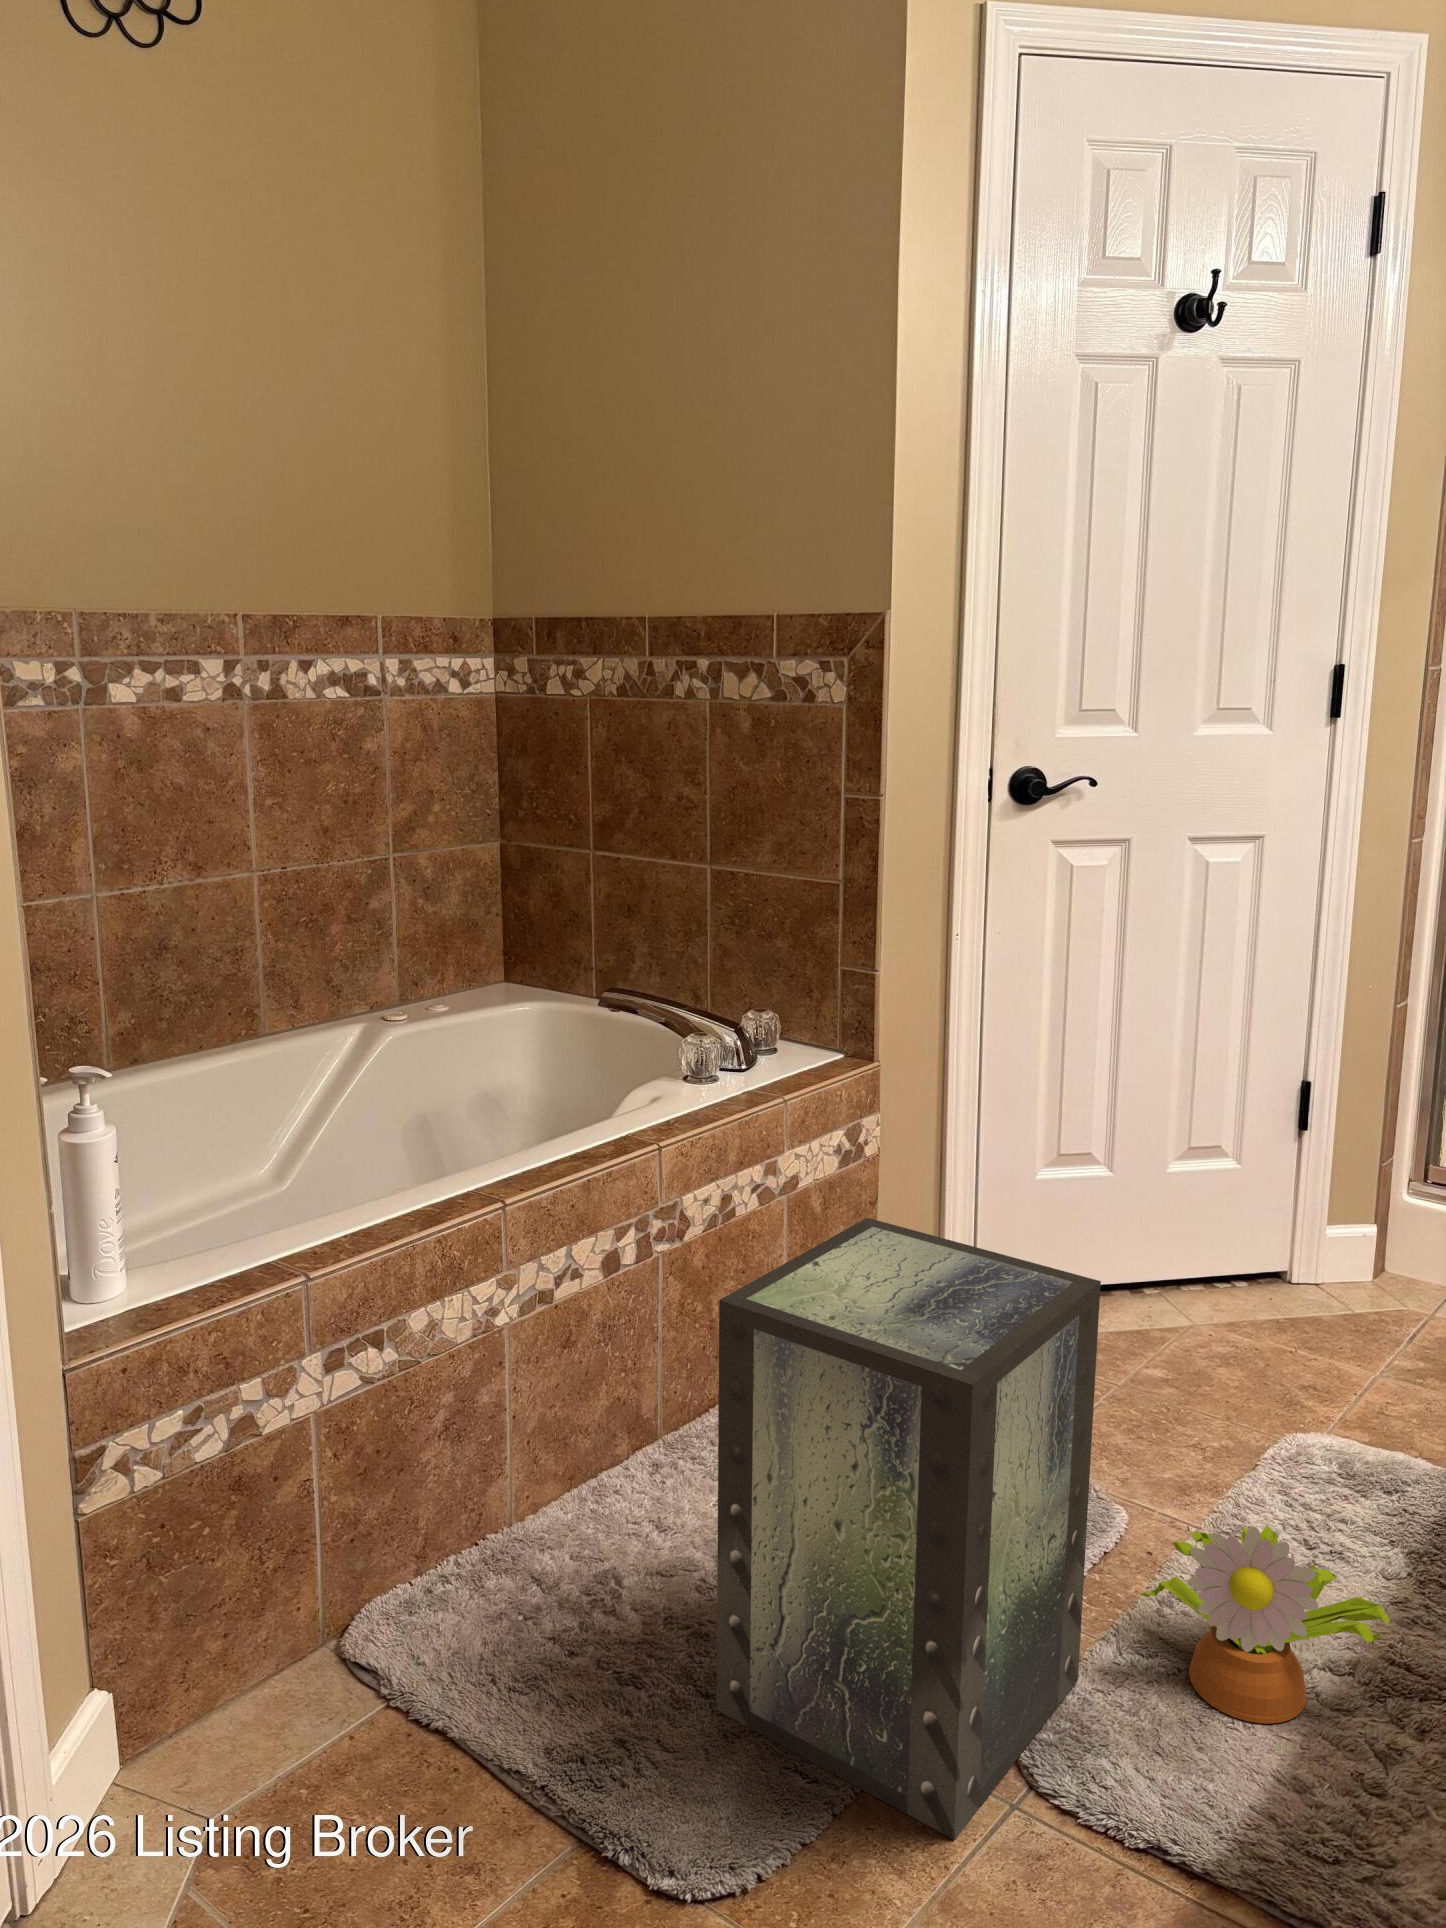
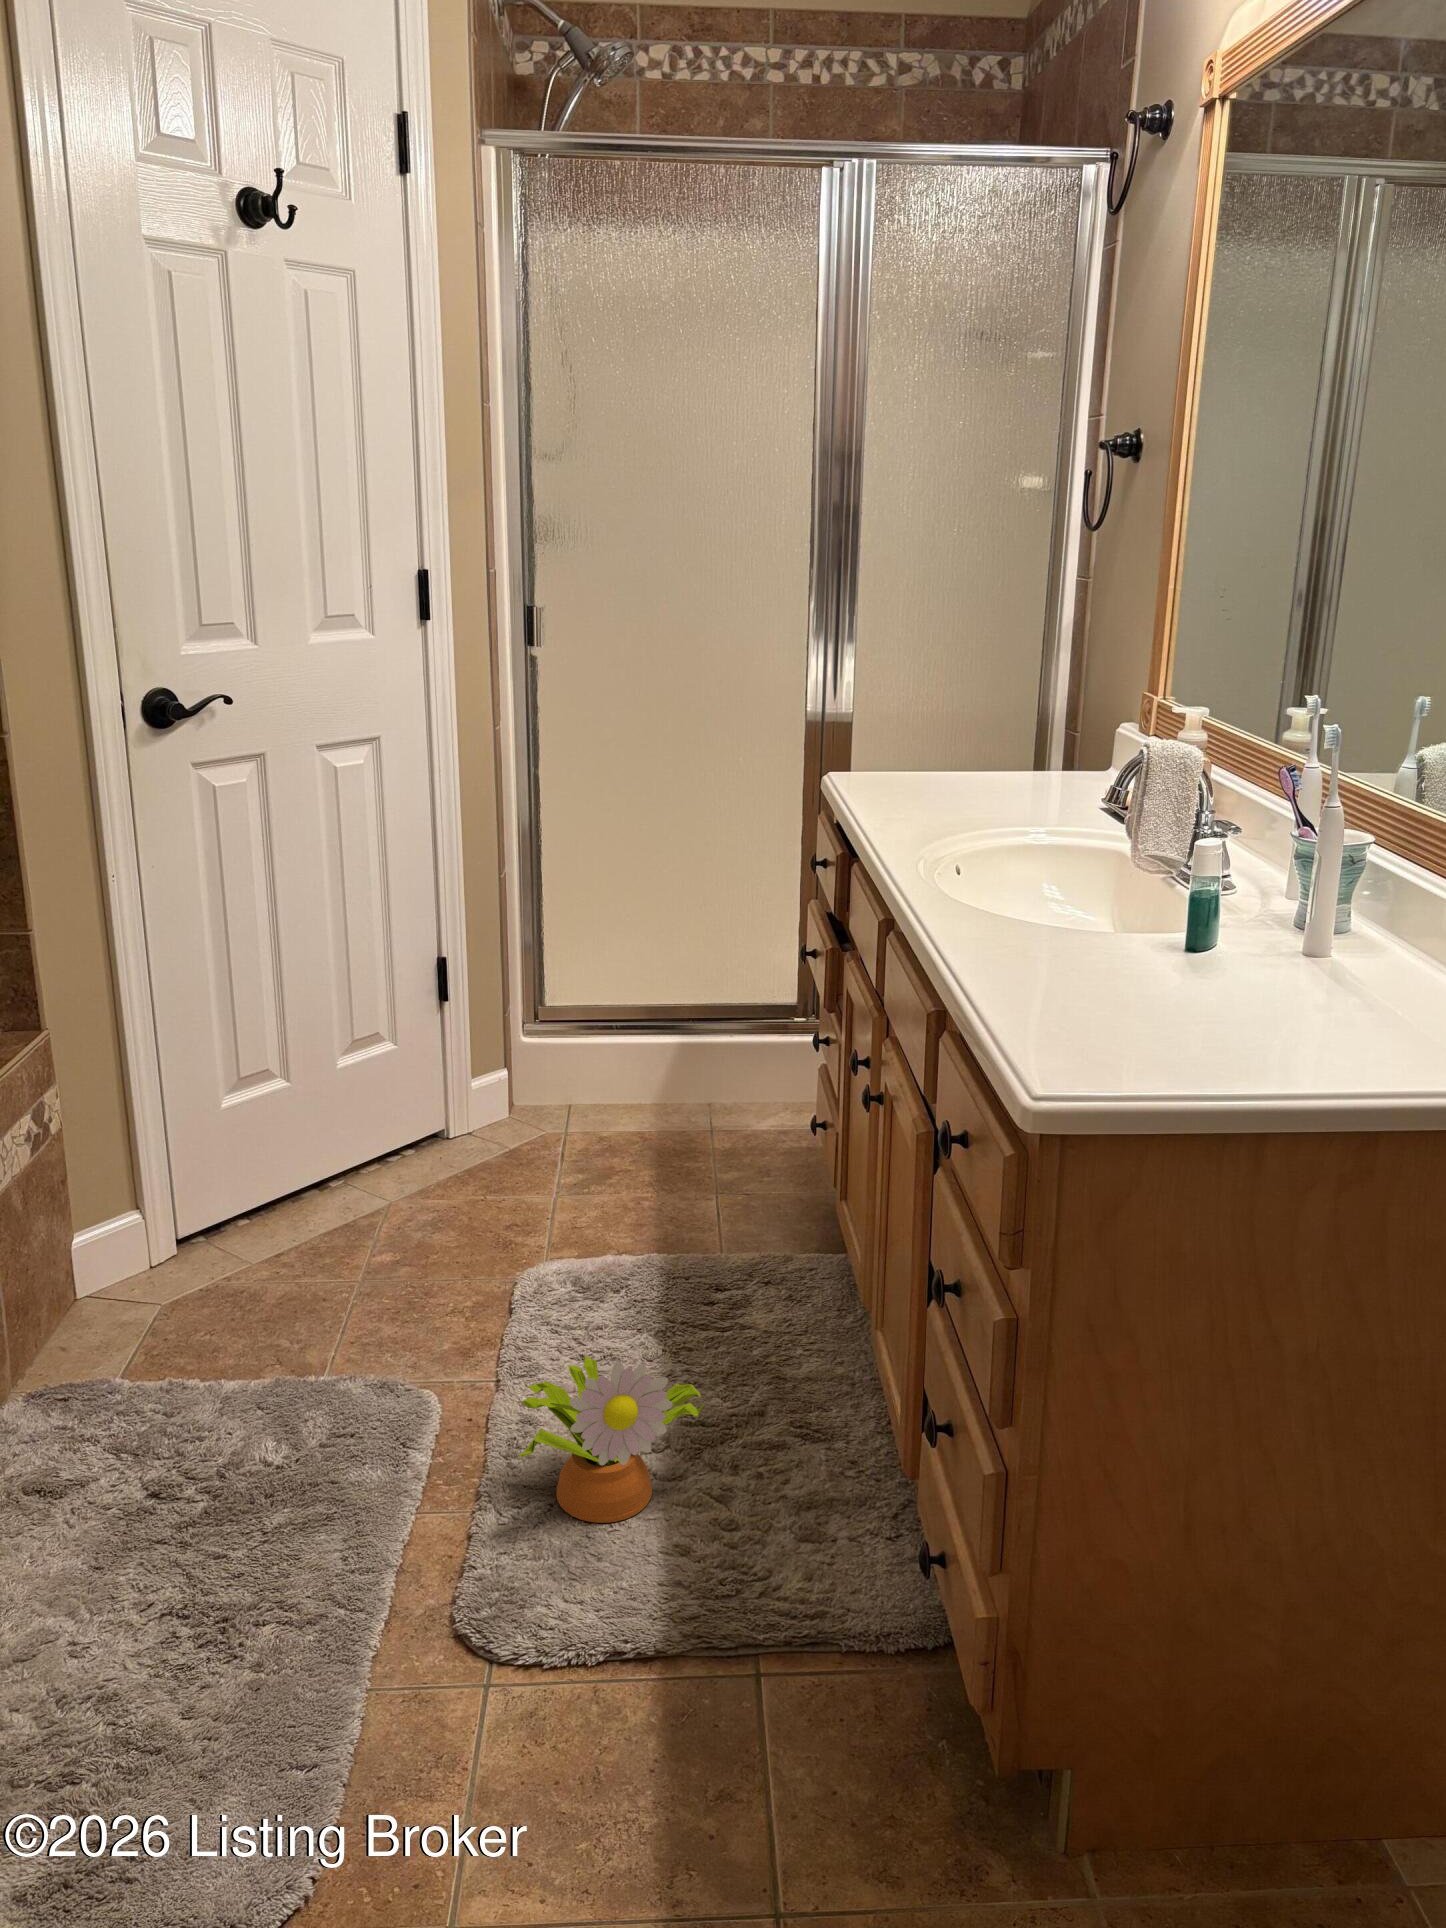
storage box: present [716,1218,1101,1840] -> none [135,1197,482,1758]

